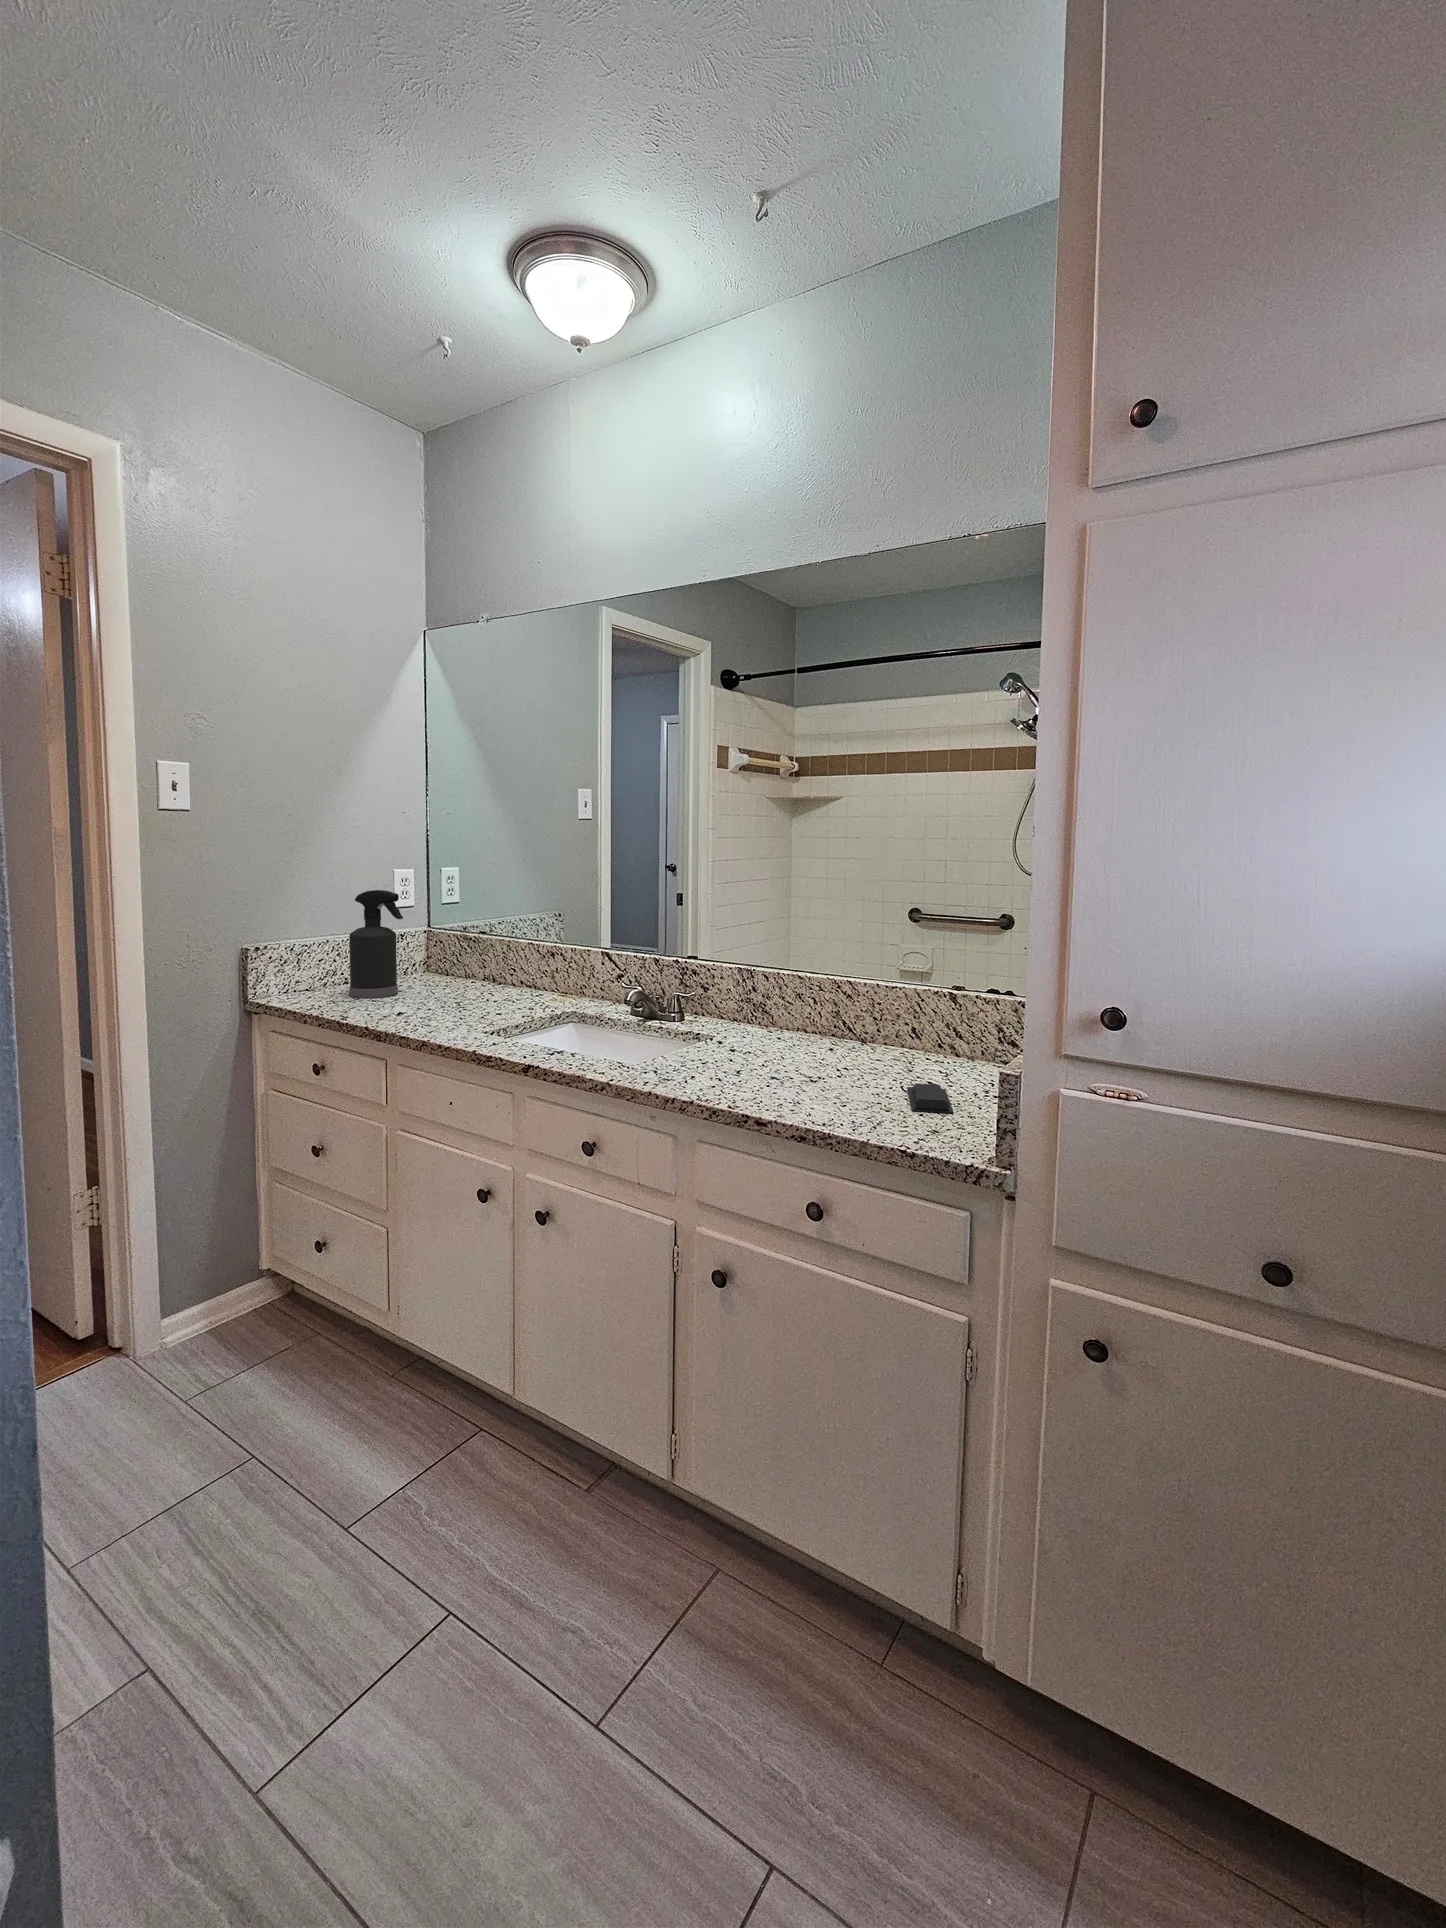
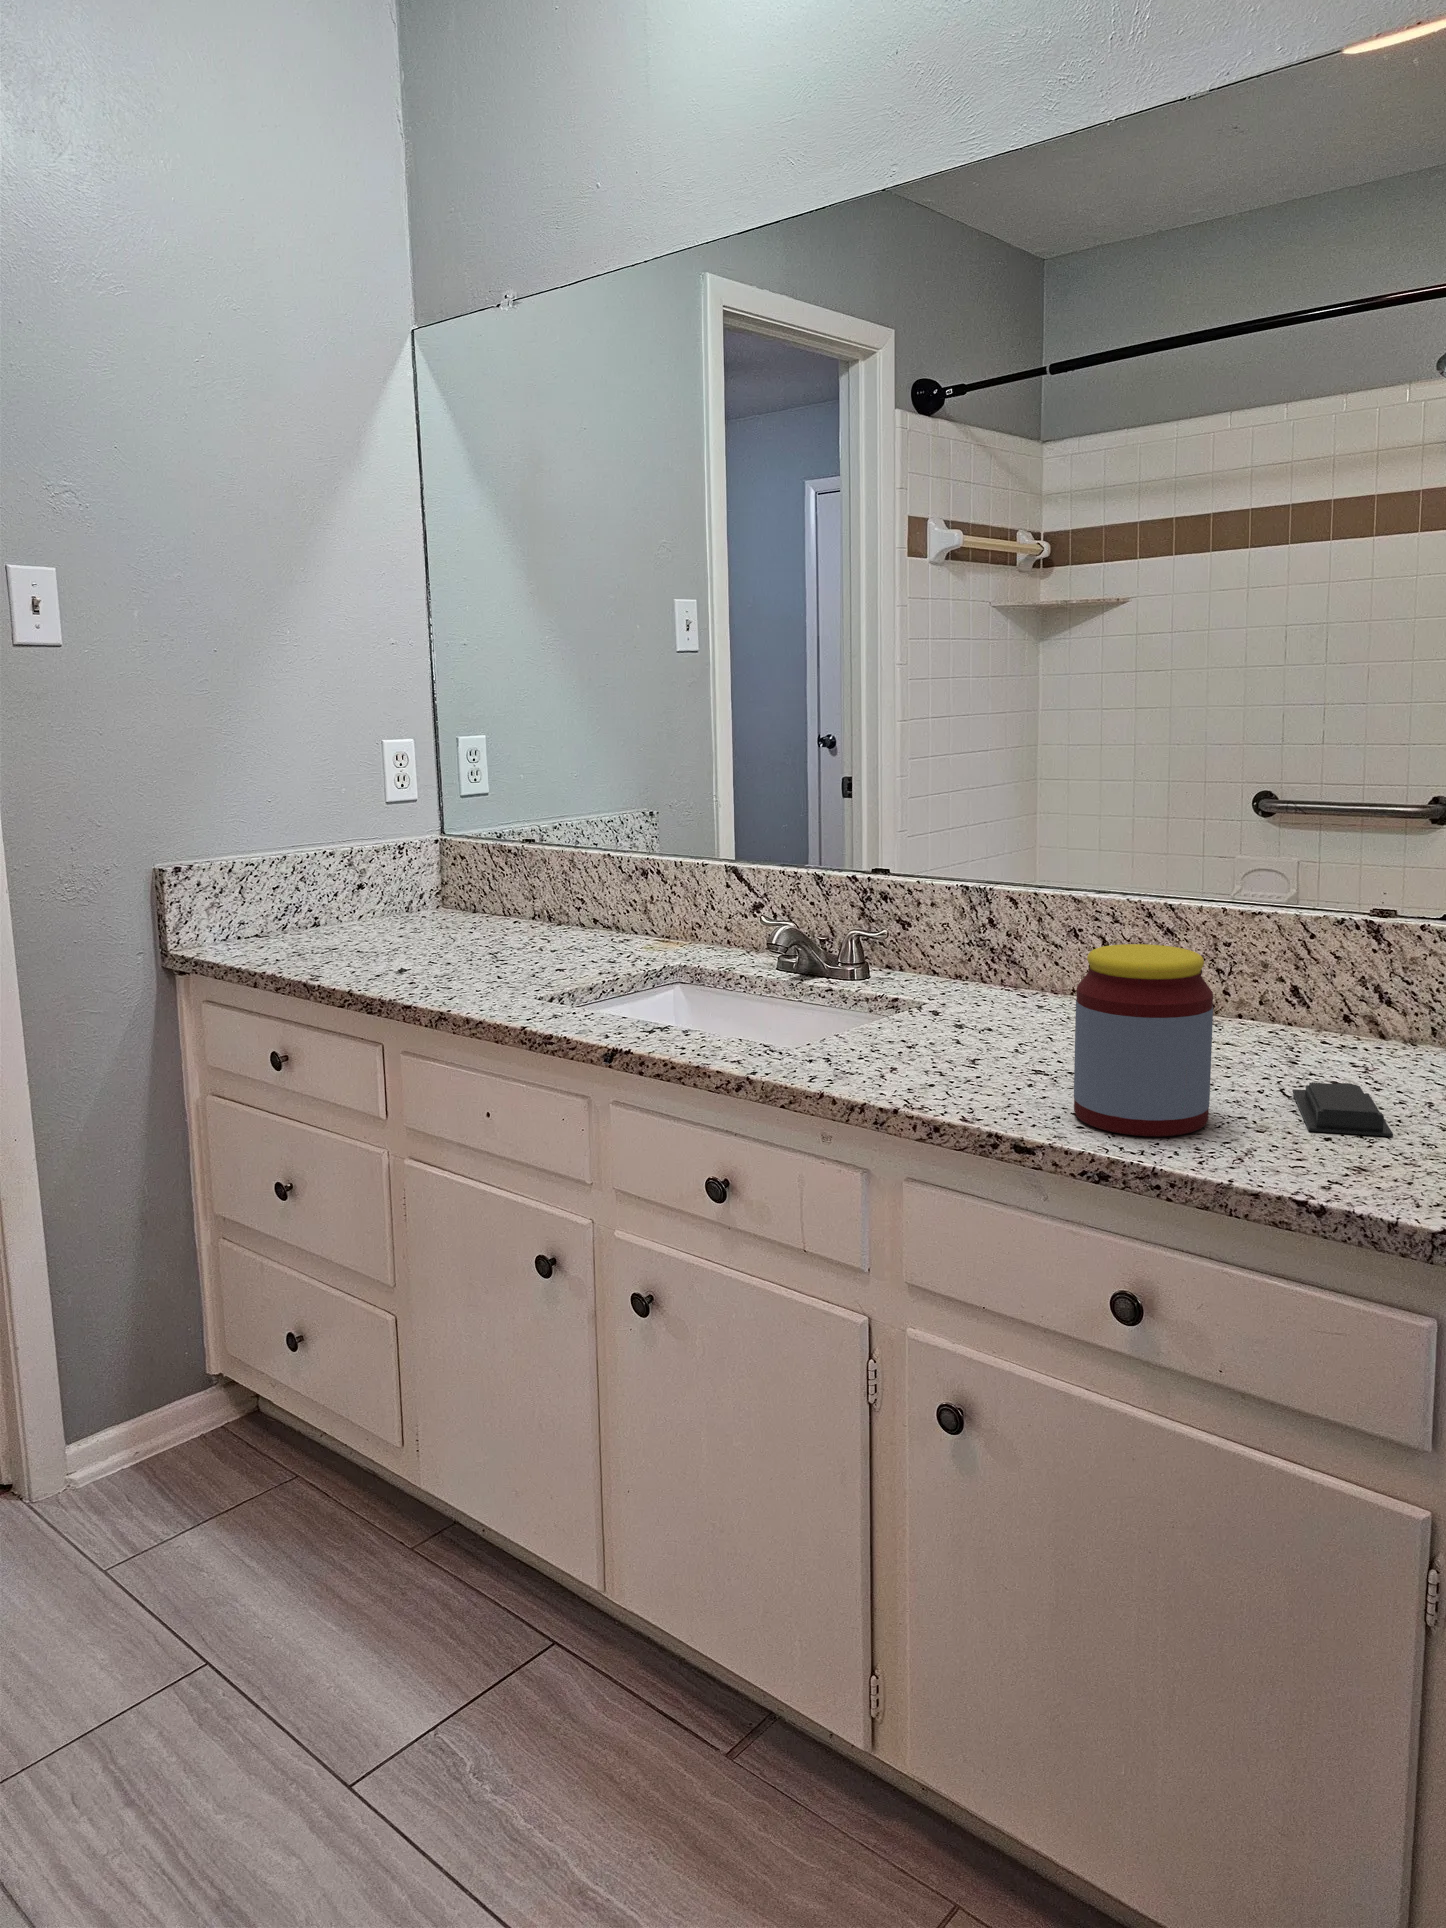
spray bottle: present [349,890,403,998] -> none [320,772,402,947]
jar: none [790,1009,863,1115] -> present [1074,944,1213,1136]

